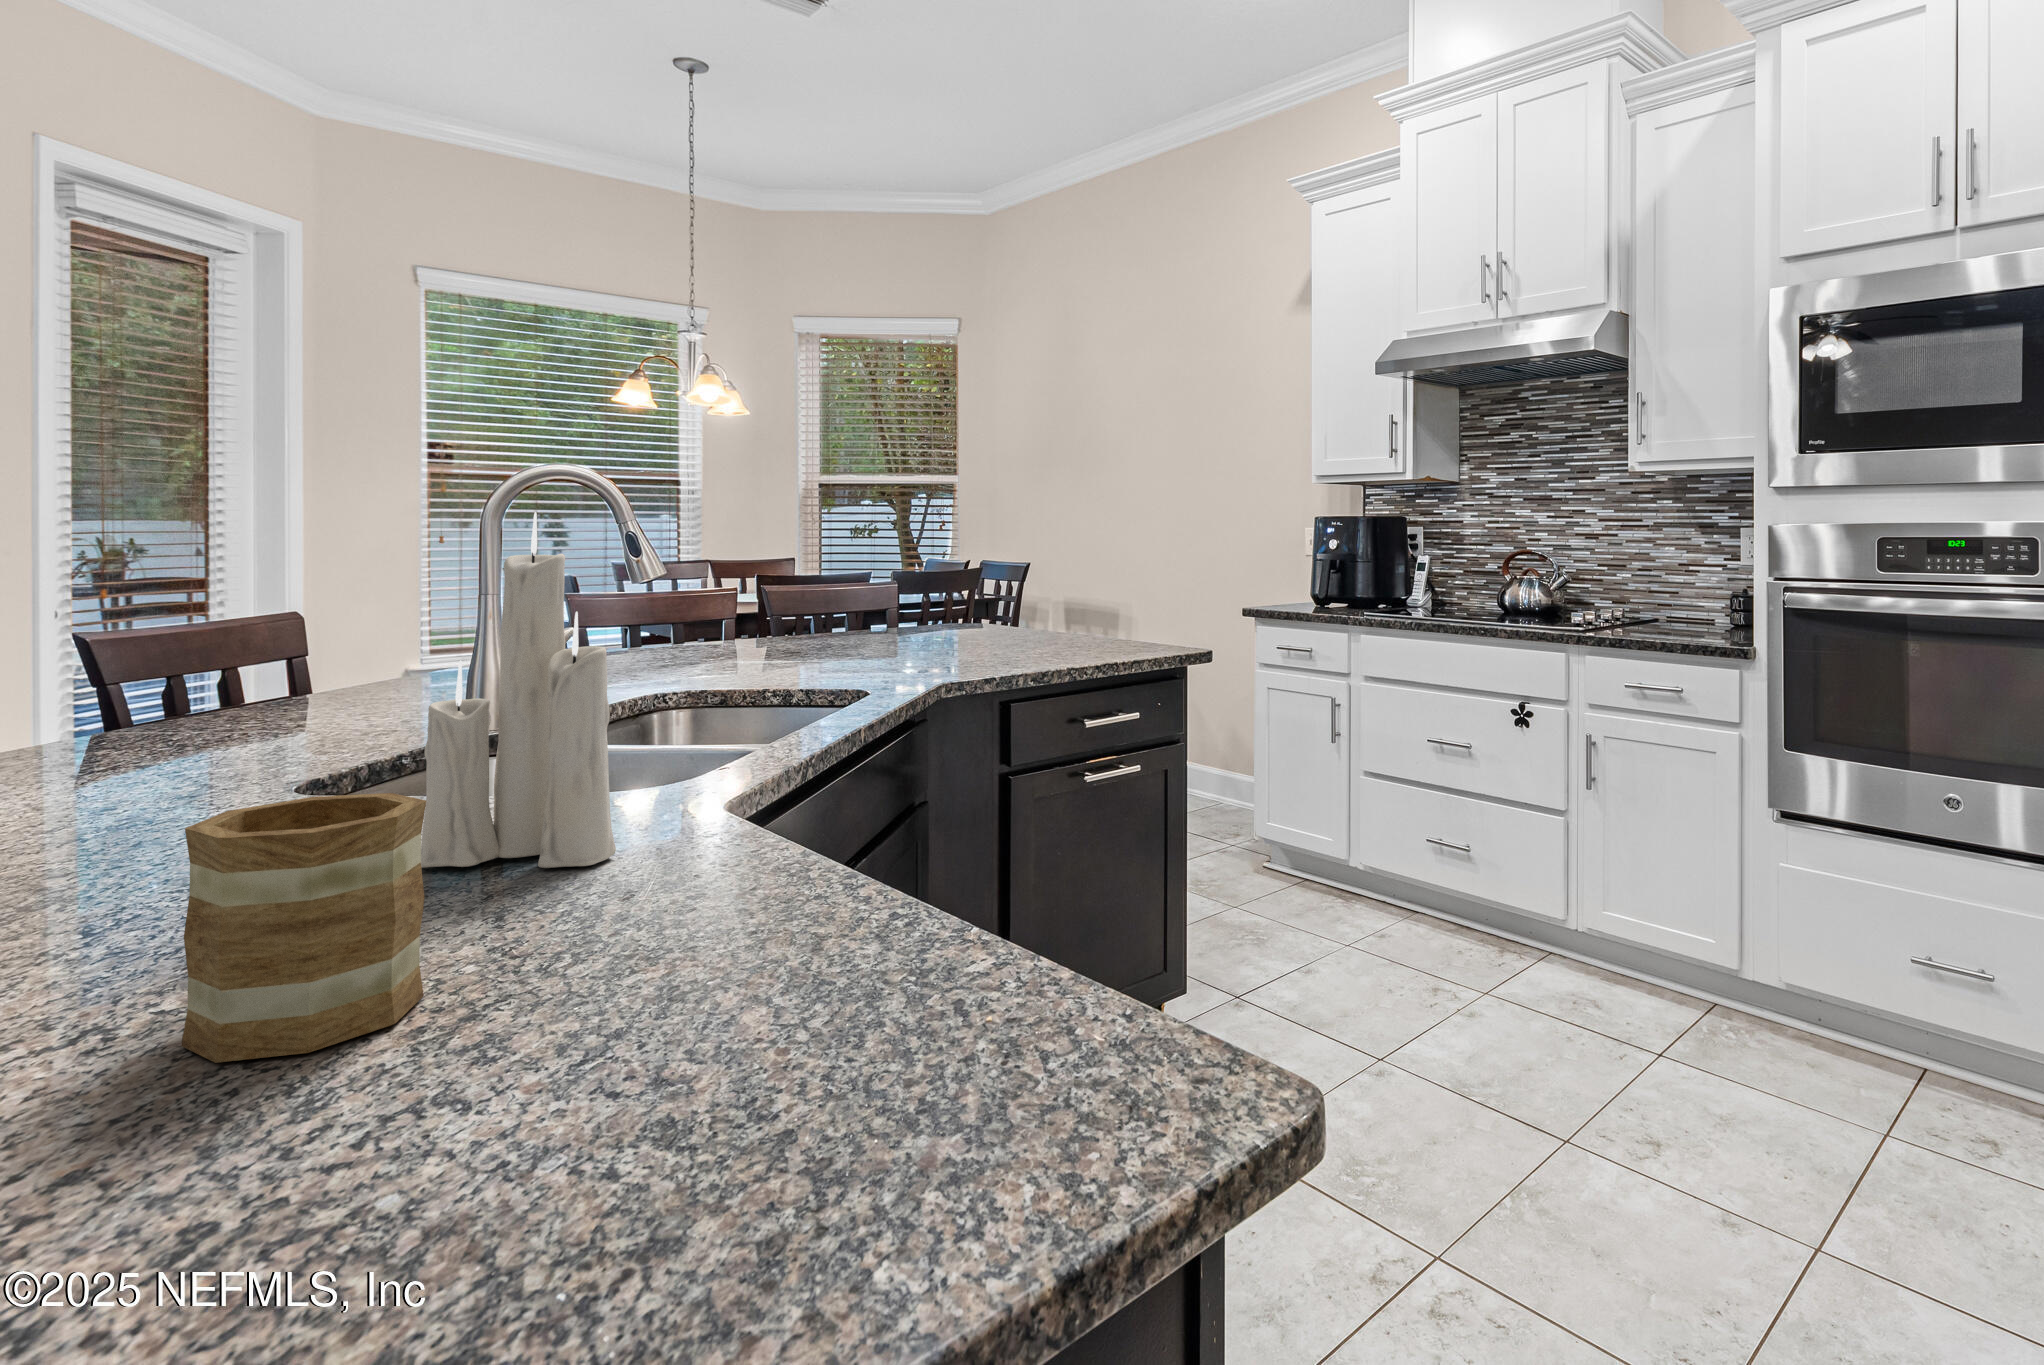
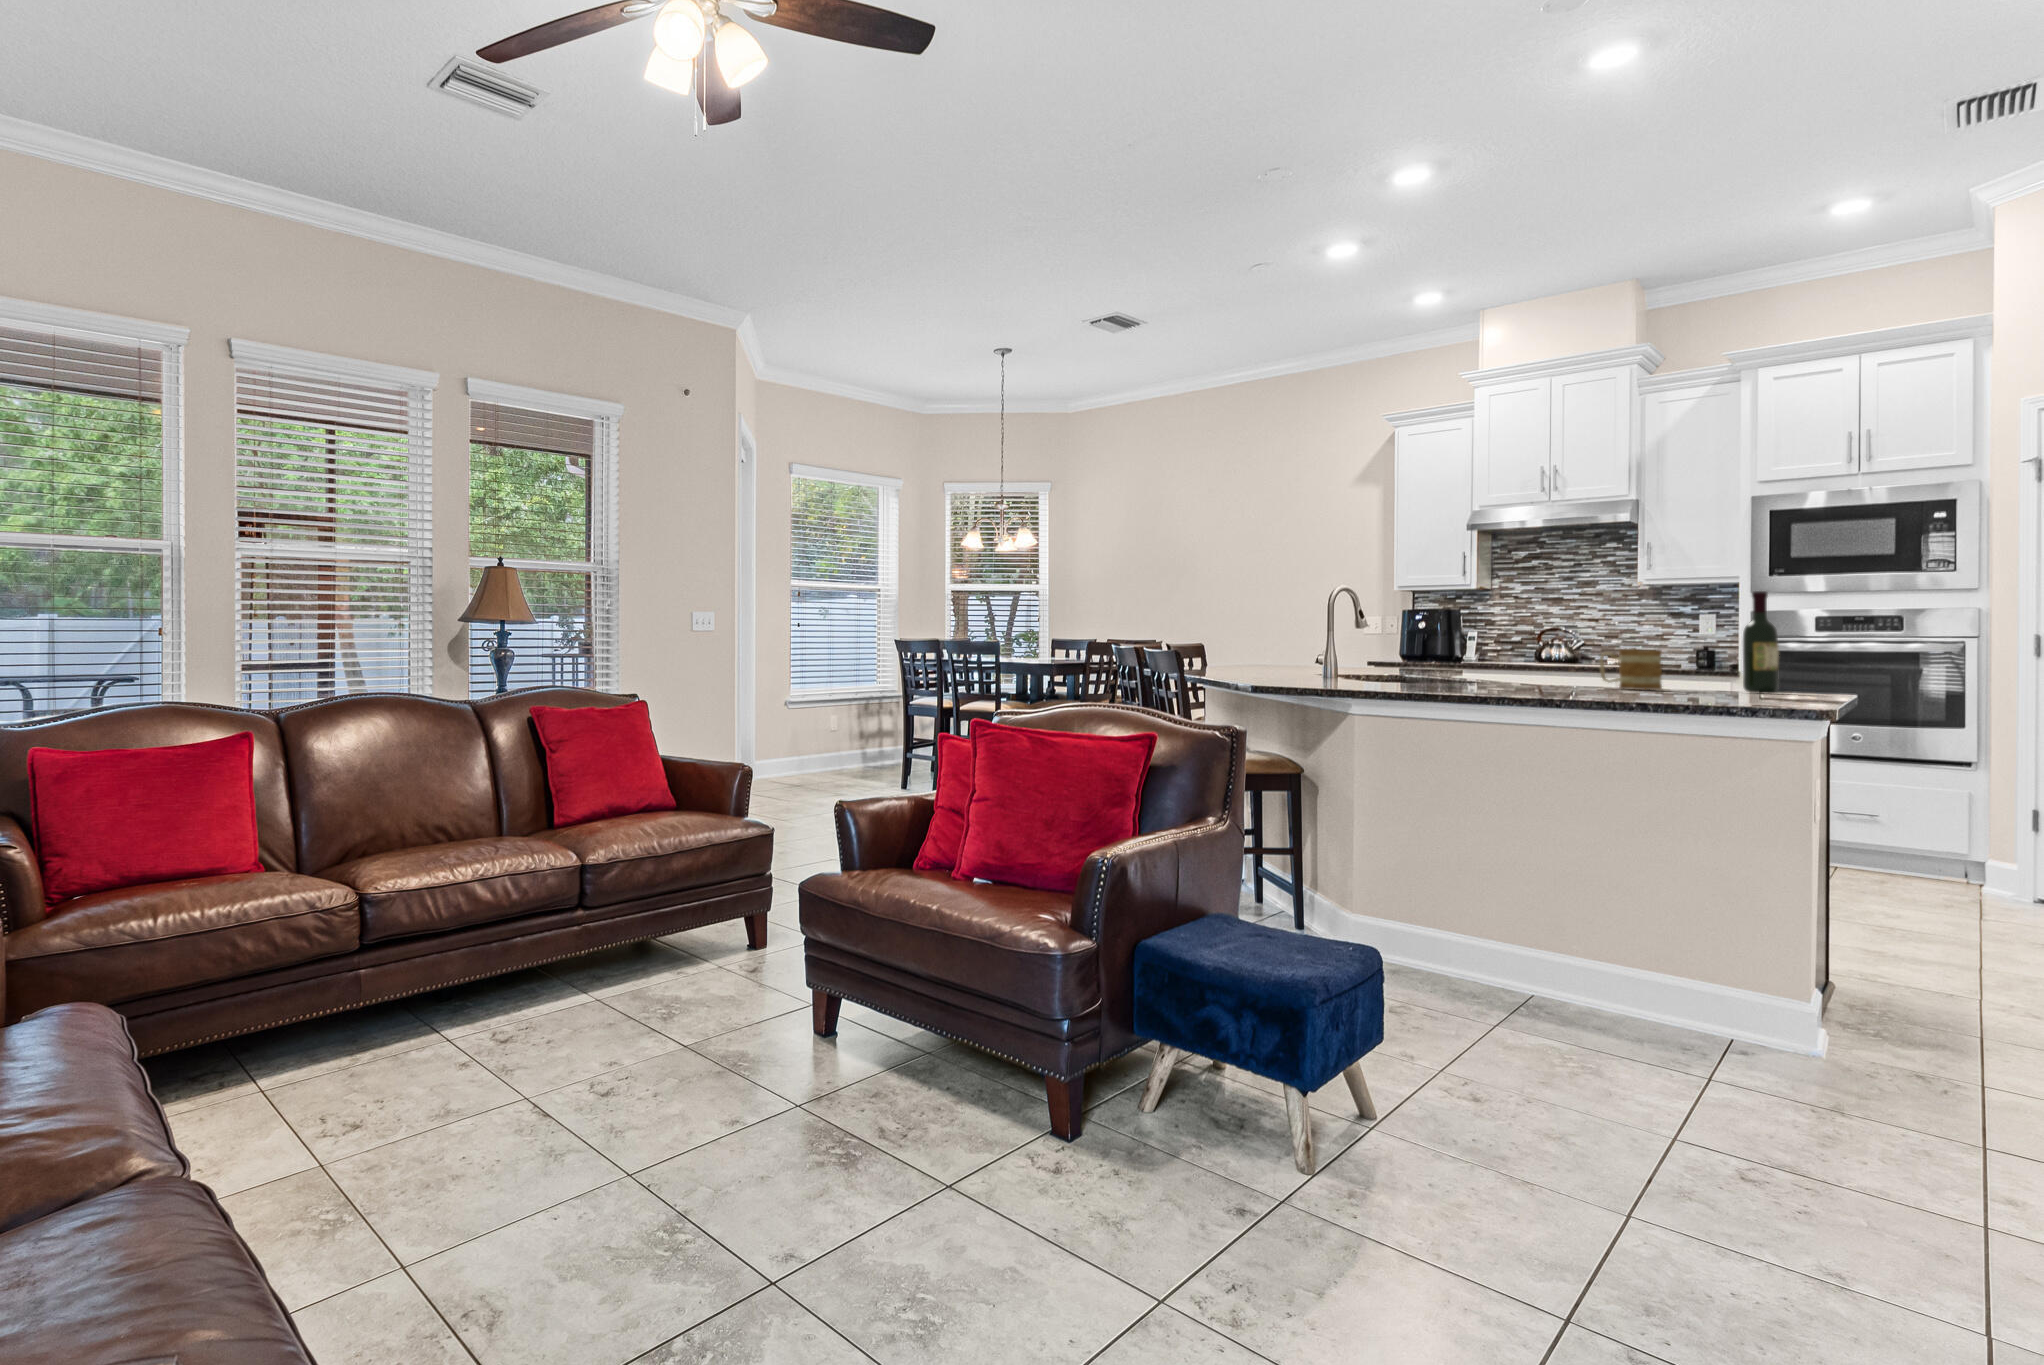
candle: present [421,512,616,868] -> none [1521,589,1571,686]
wine bottle: none [736,513,892,1085] -> present [1743,591,1779,693]

